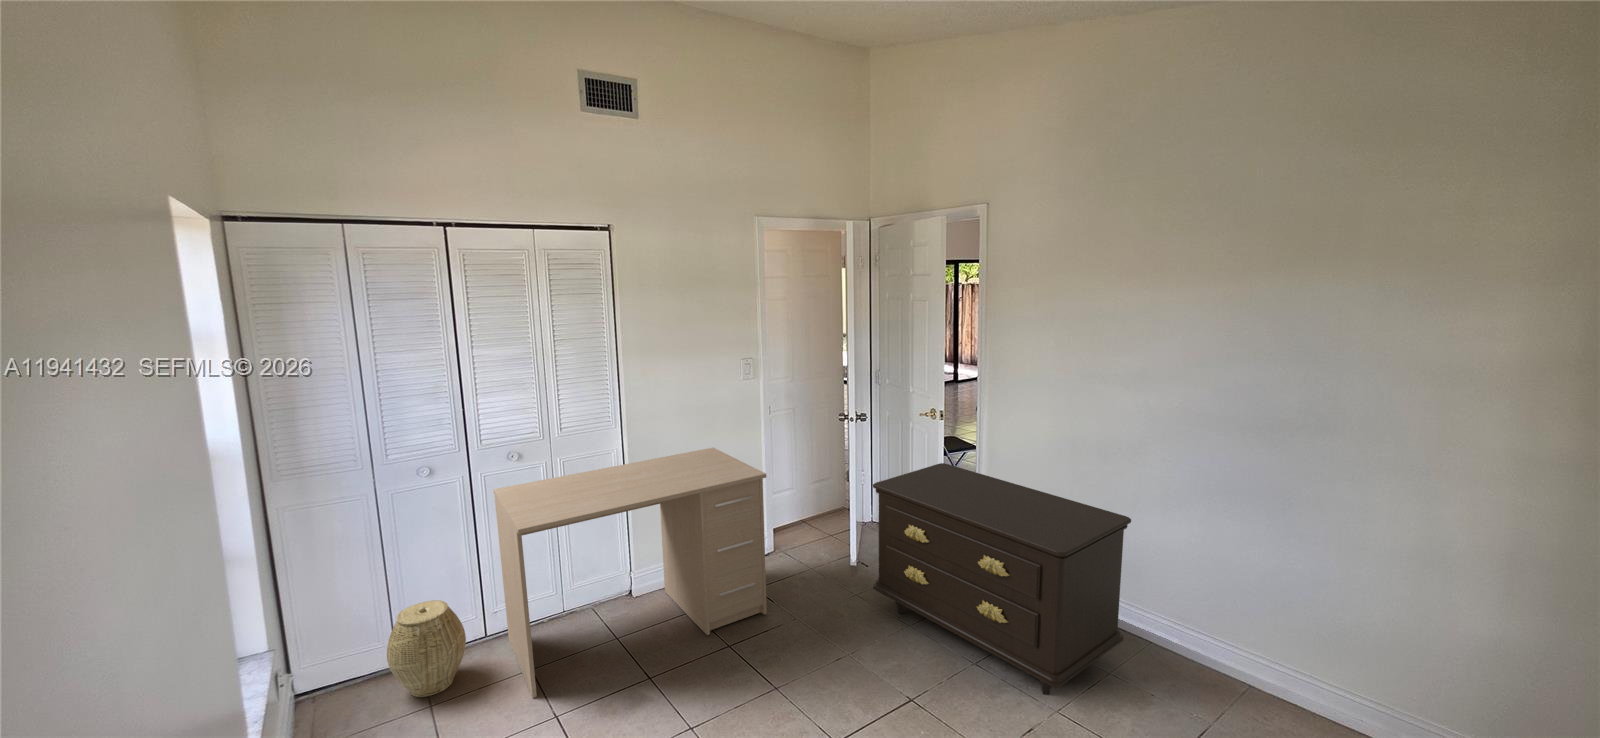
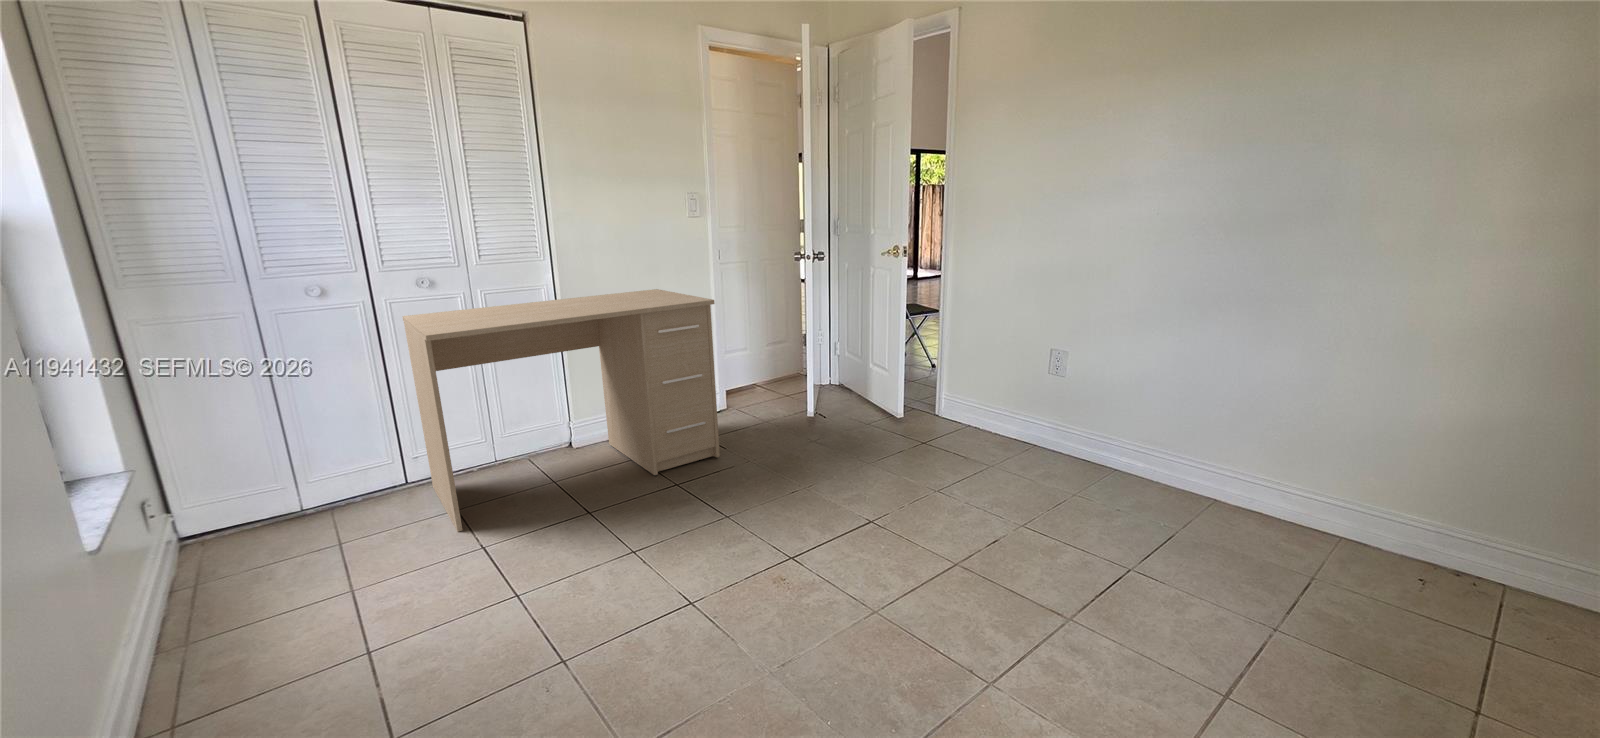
dresser: present [873,463,1131,695] -> none [831,299,1106,506]
woven basket: present [387,600,466,697] -> none [284,434,379,536]

